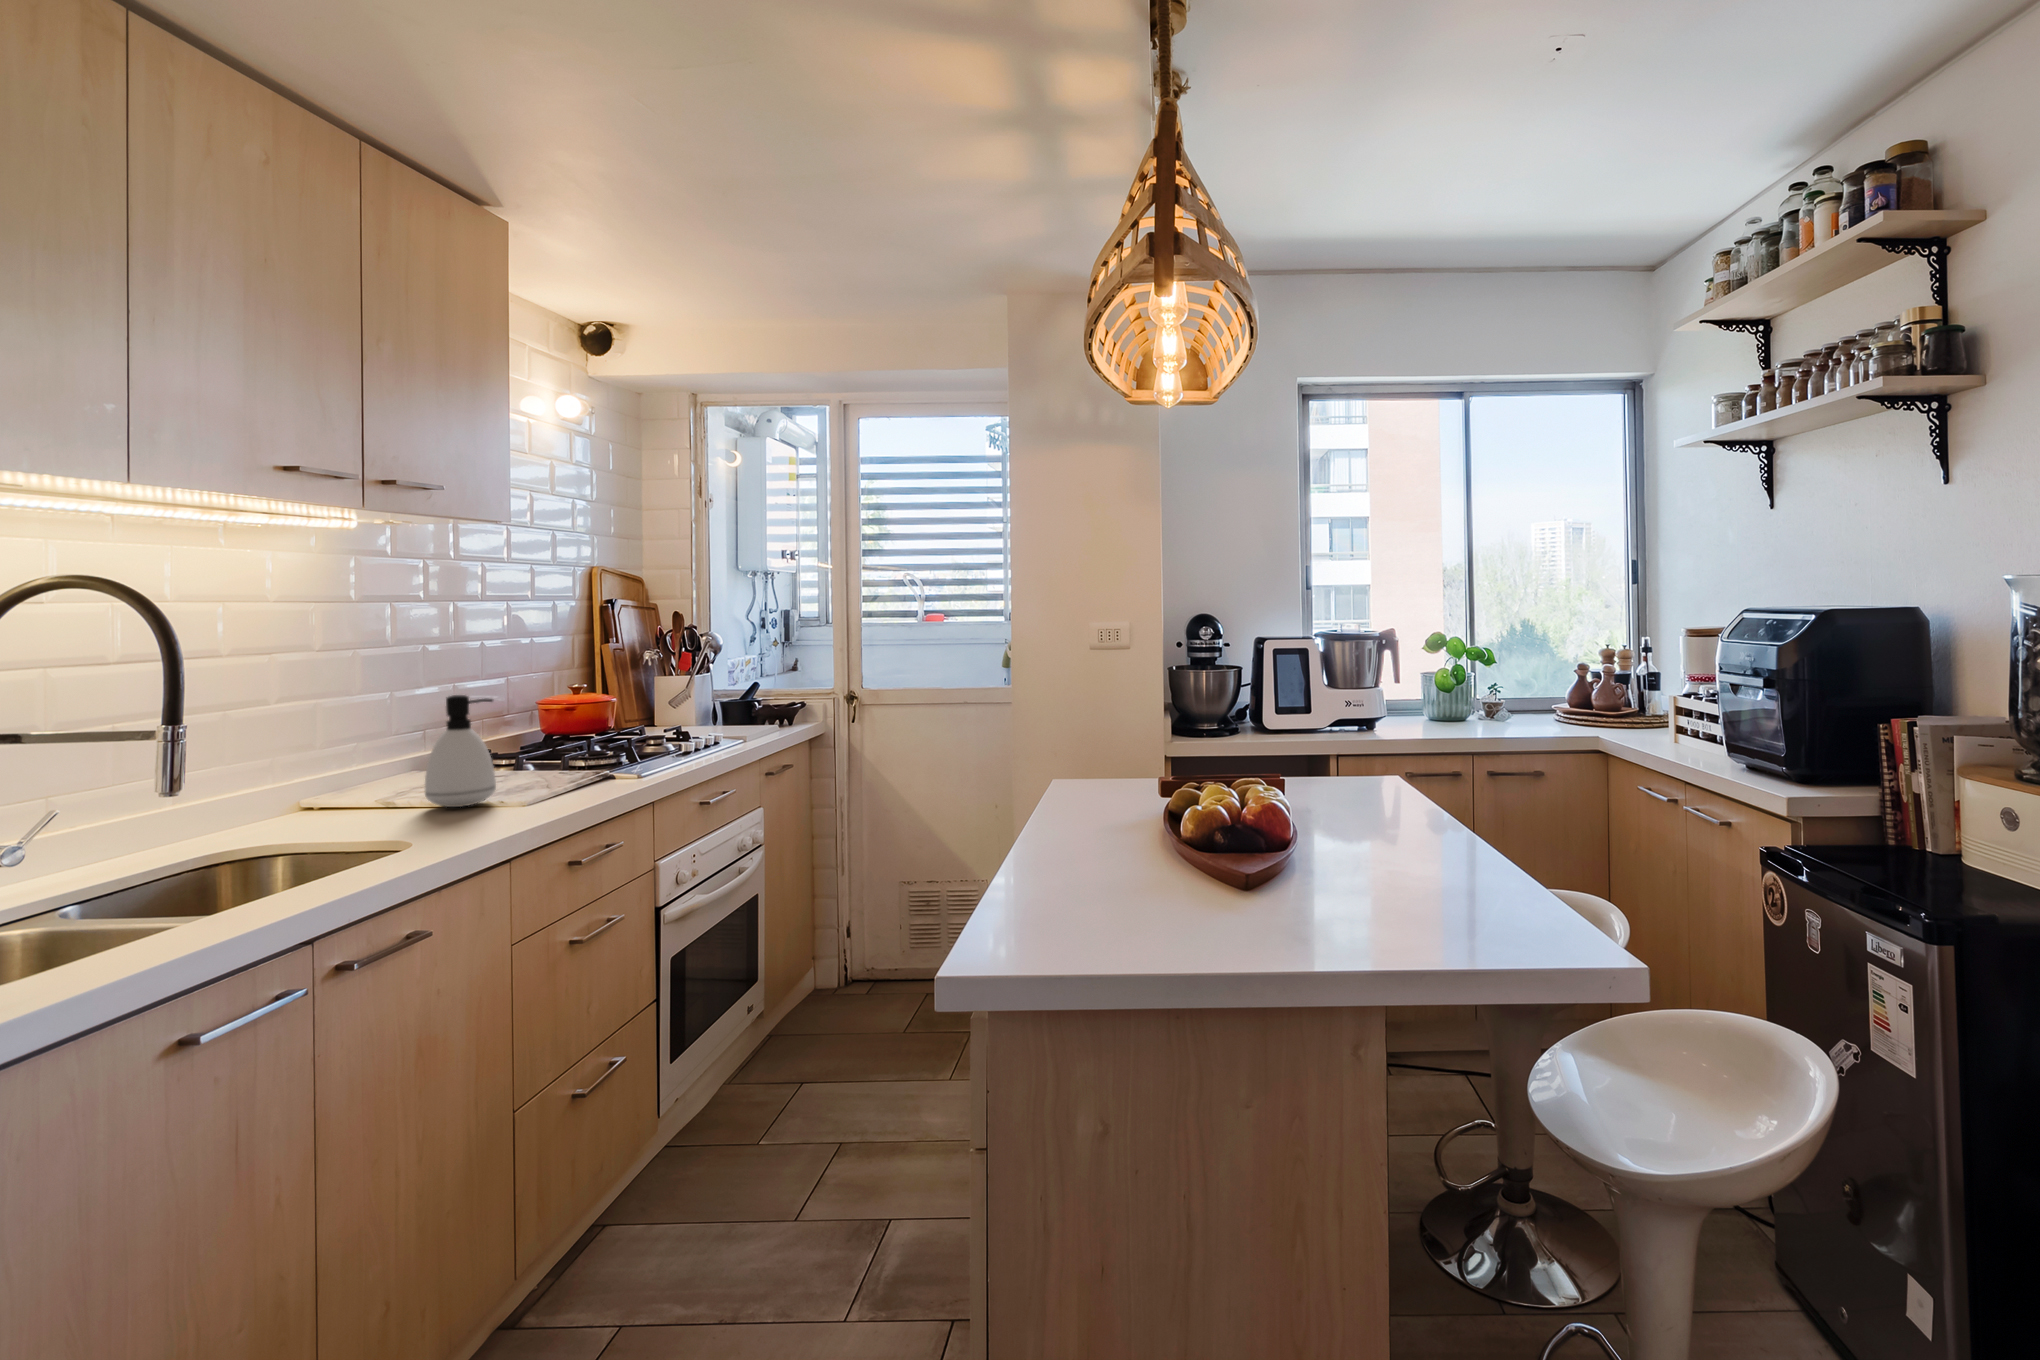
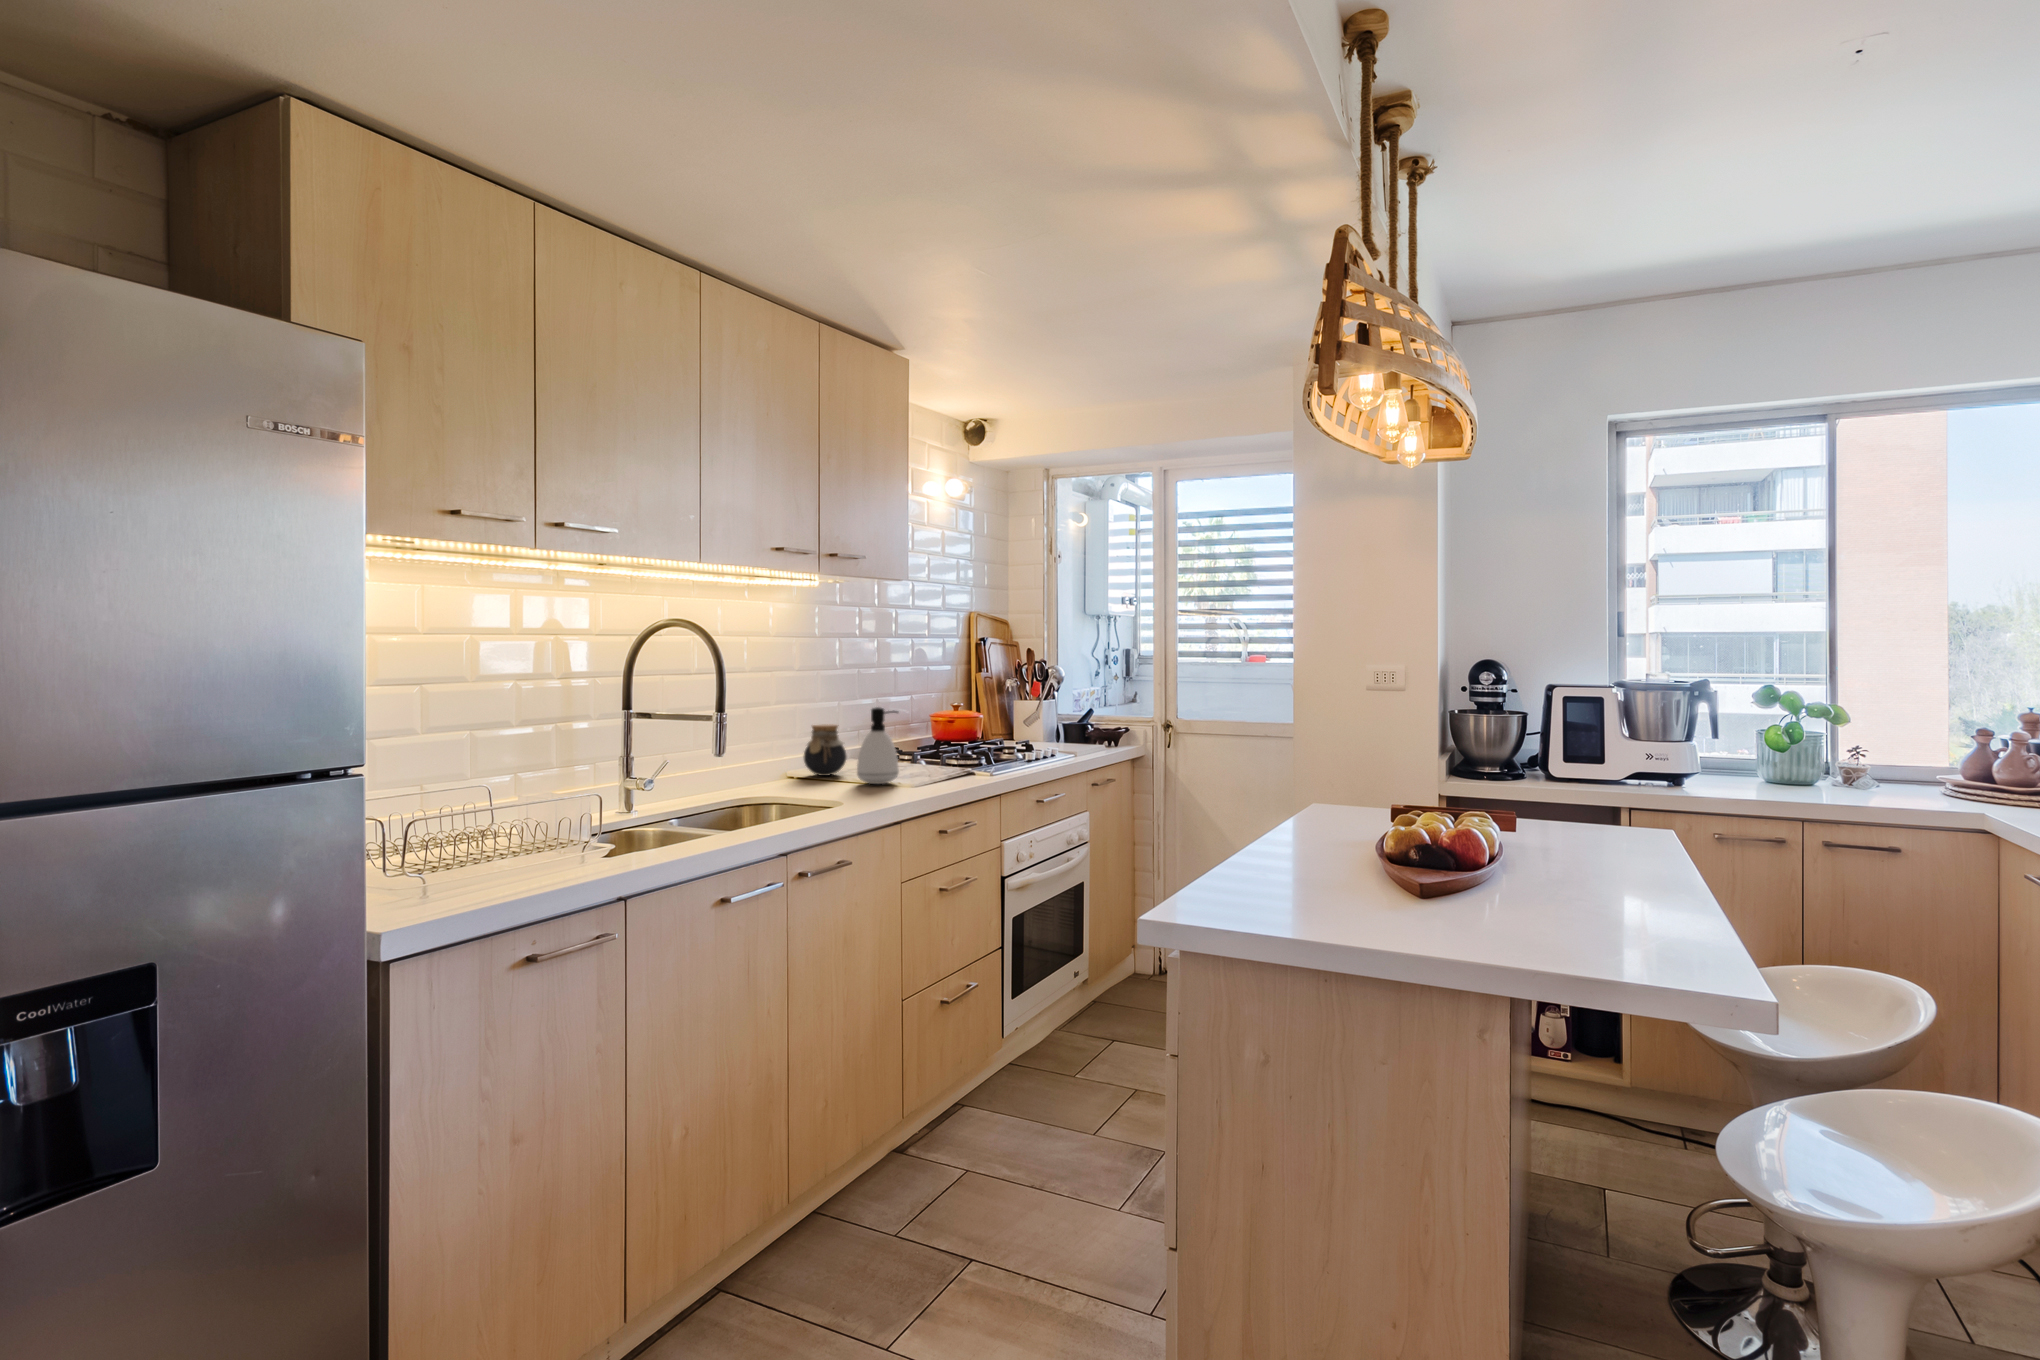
jar: none [329,723,406,800] -> present [804,724,847,776]

